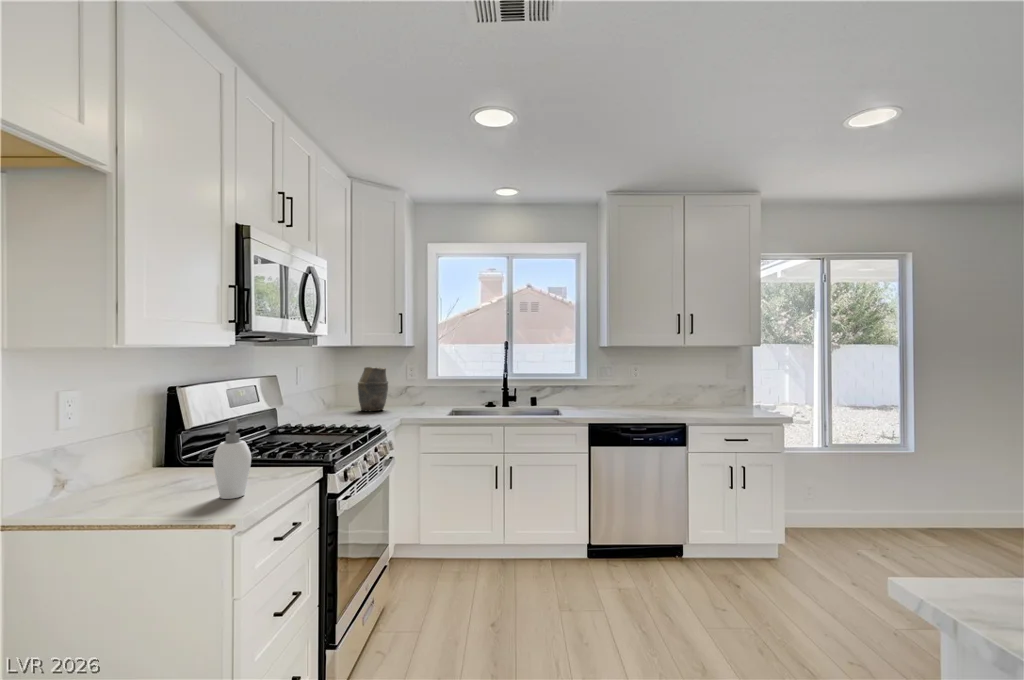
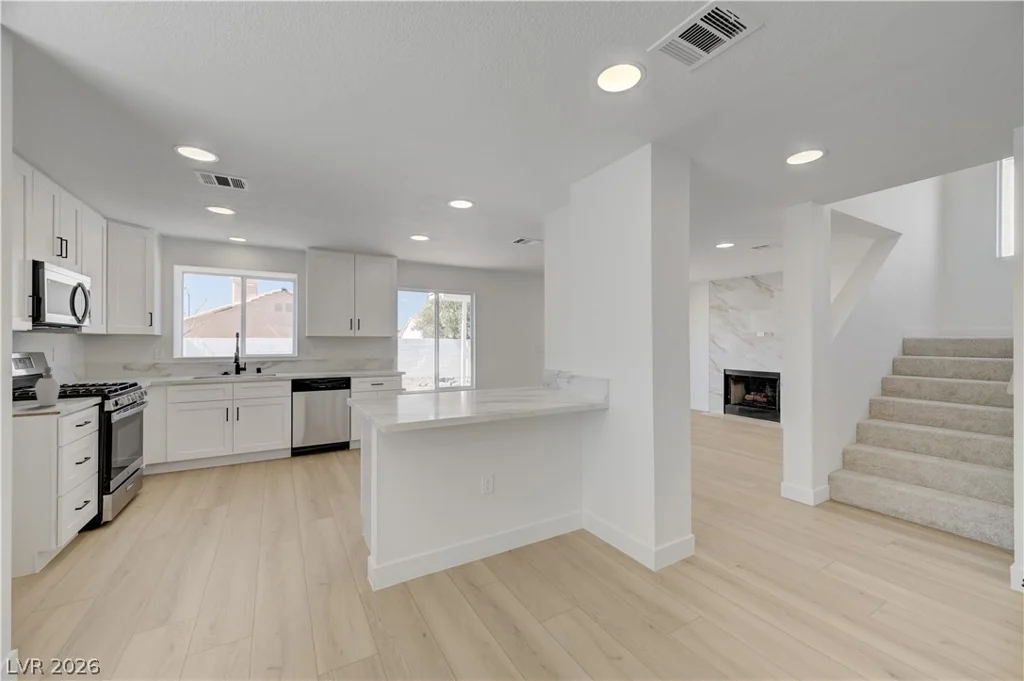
vase: present [358,367,388,411] -> none [111,349,139,380]

